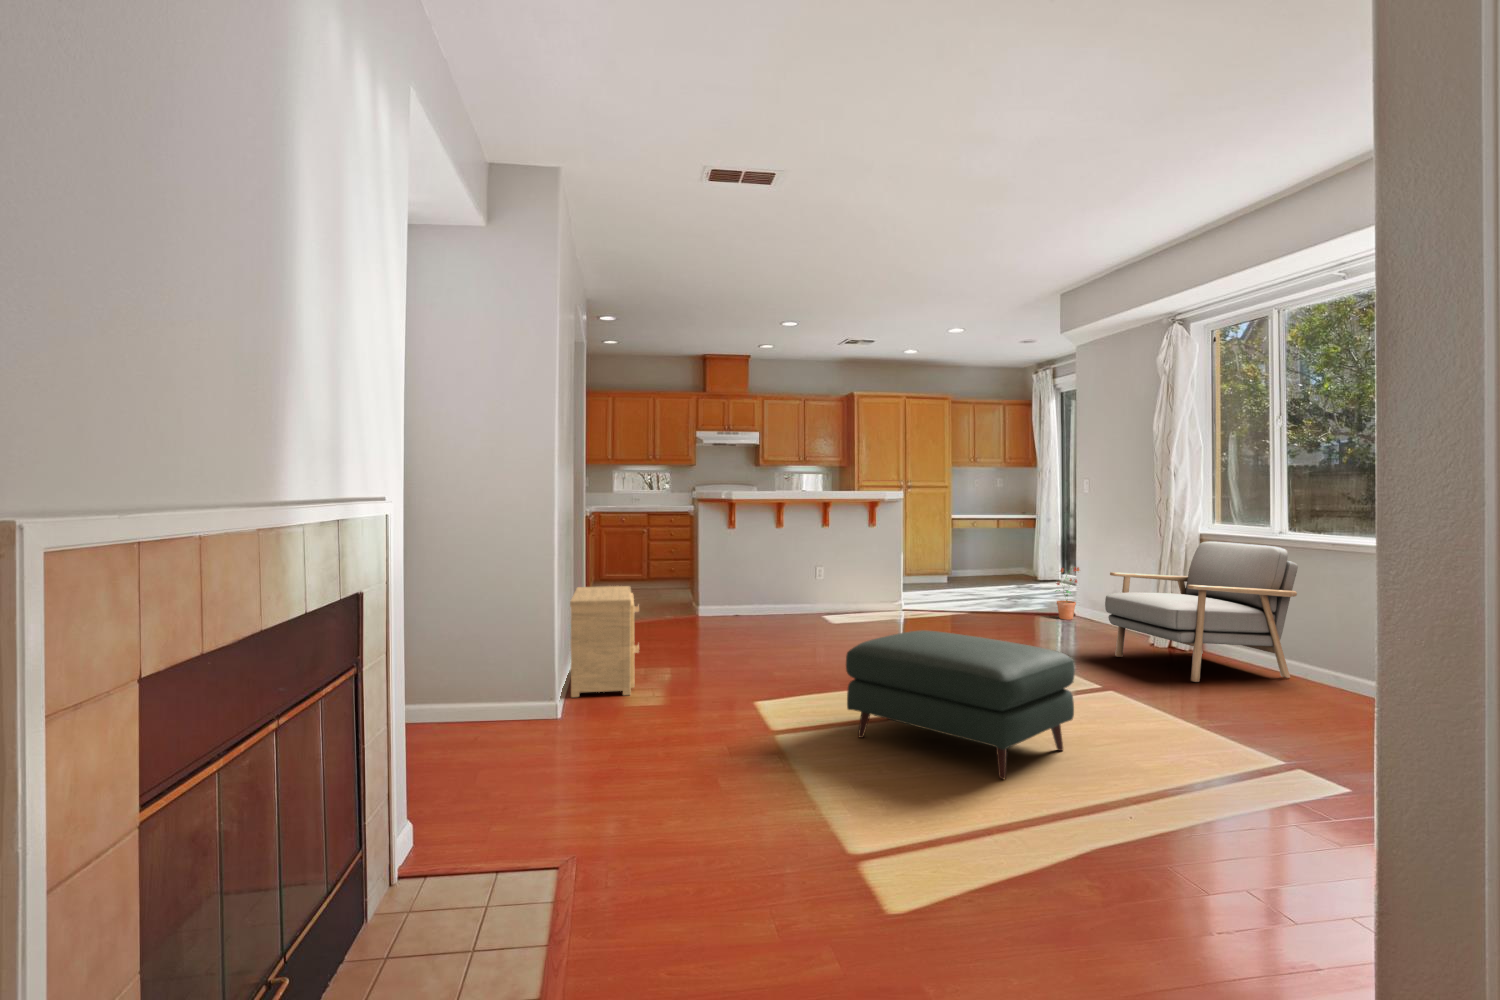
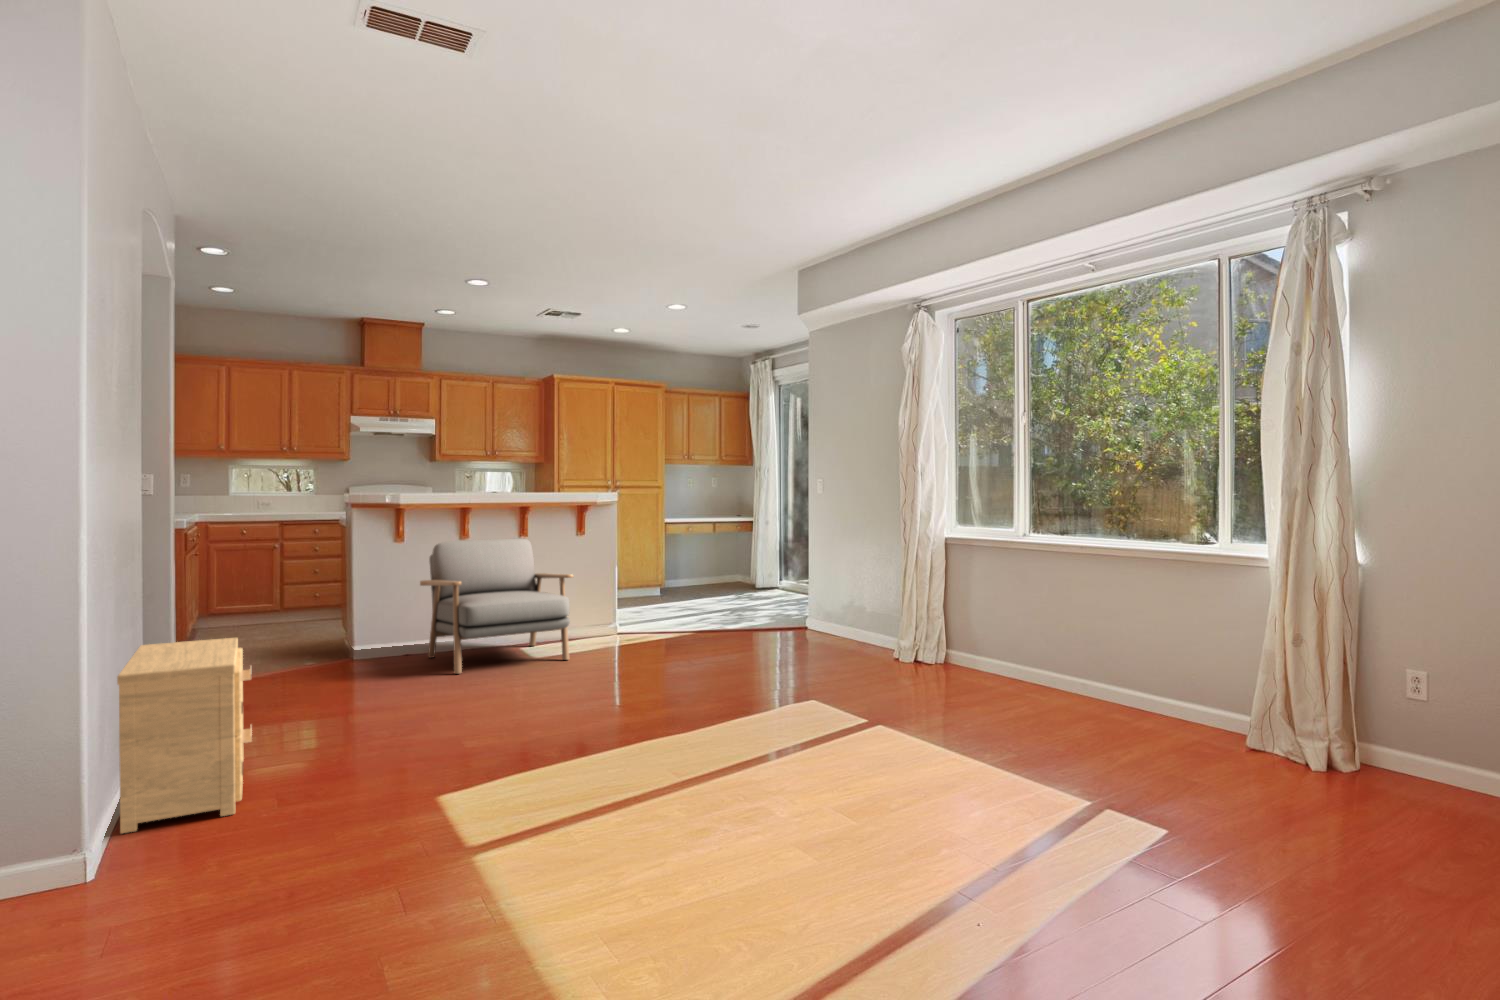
armchair: present [1105,542,1298,682] -> present [420,539,573,674]
potted plant: present [1055,567,1079,620] -> none [790,574,817,634]
ottoman: present [846,630,1075,779] -> none [586,679,881,889]

